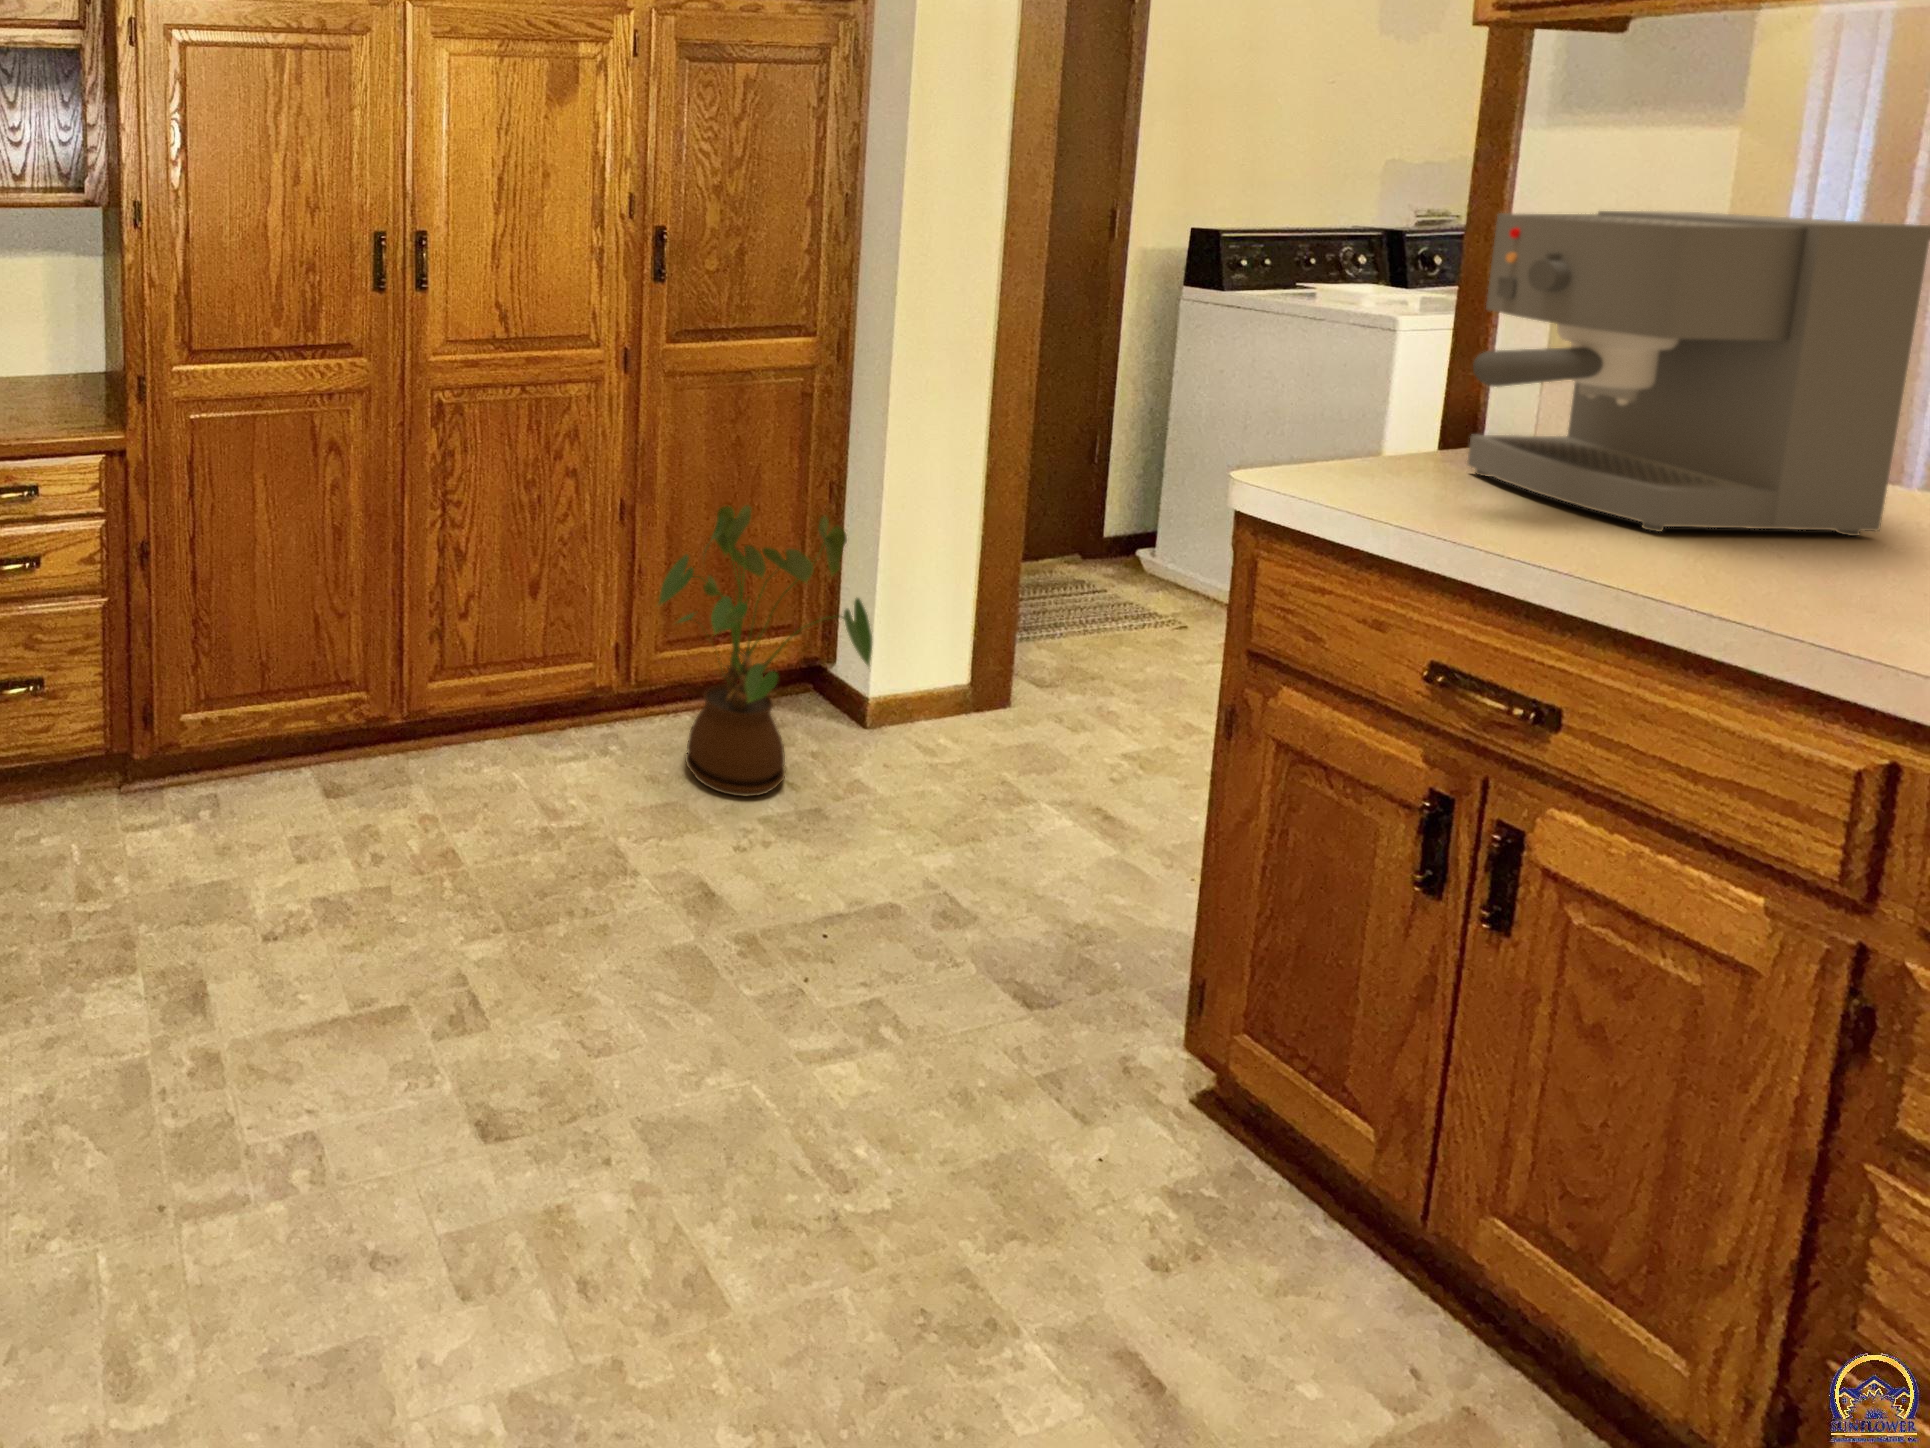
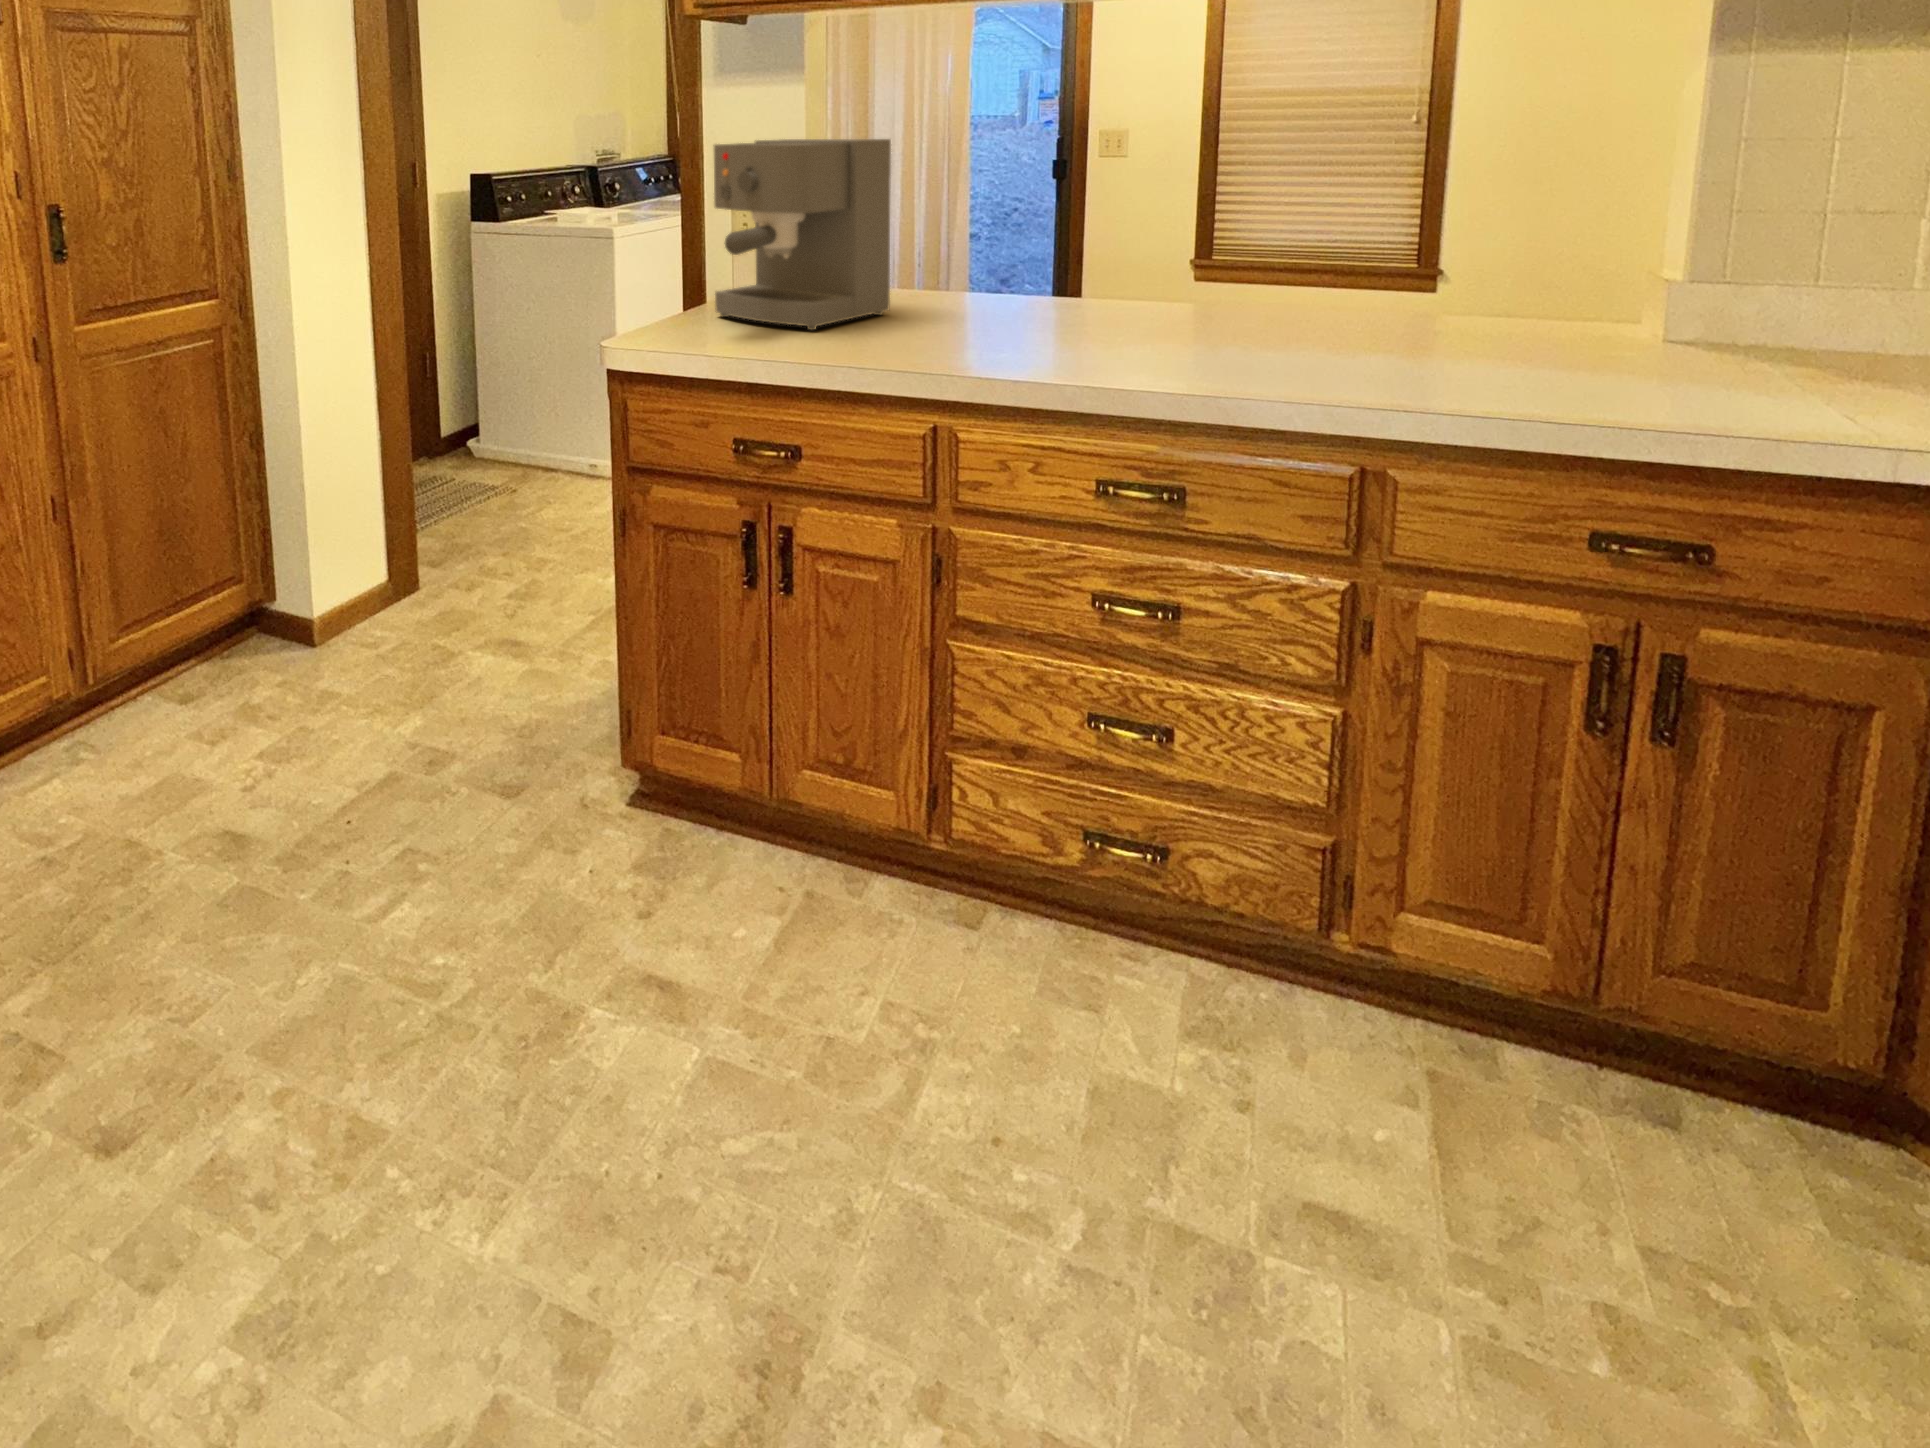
house plant: present [656,505,872,796] -> none [123,461,339,748]

